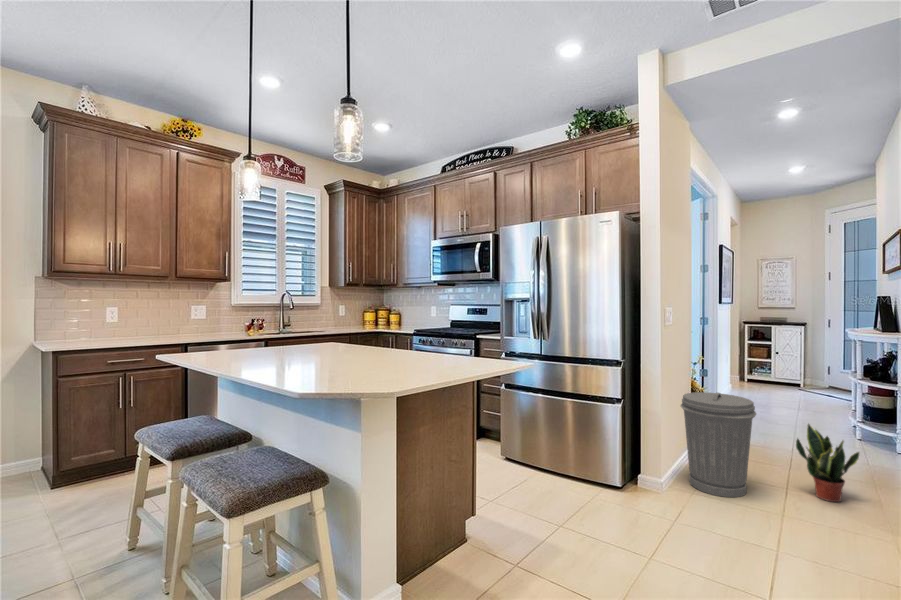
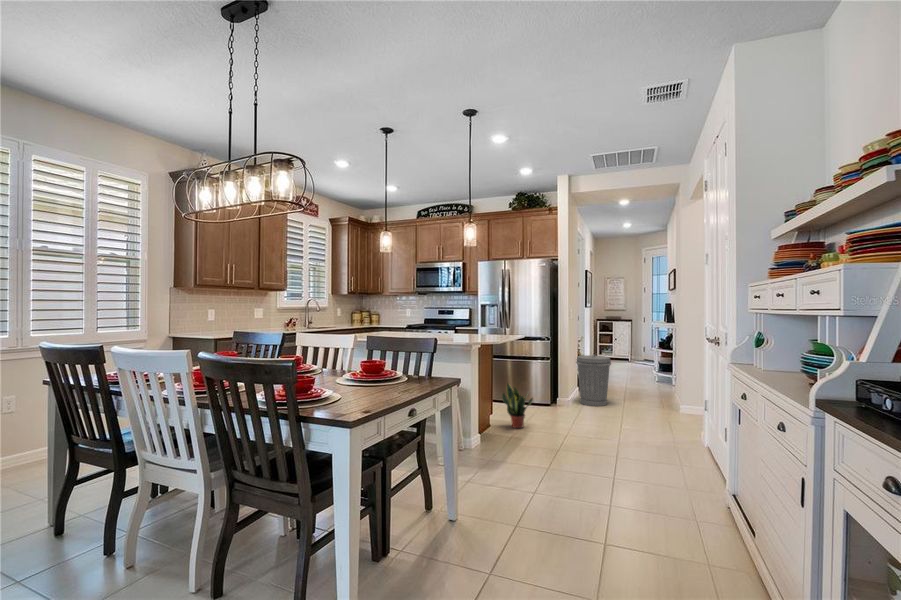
potted plant: present [796,424,859,502] -> present [502,383,533,428]

